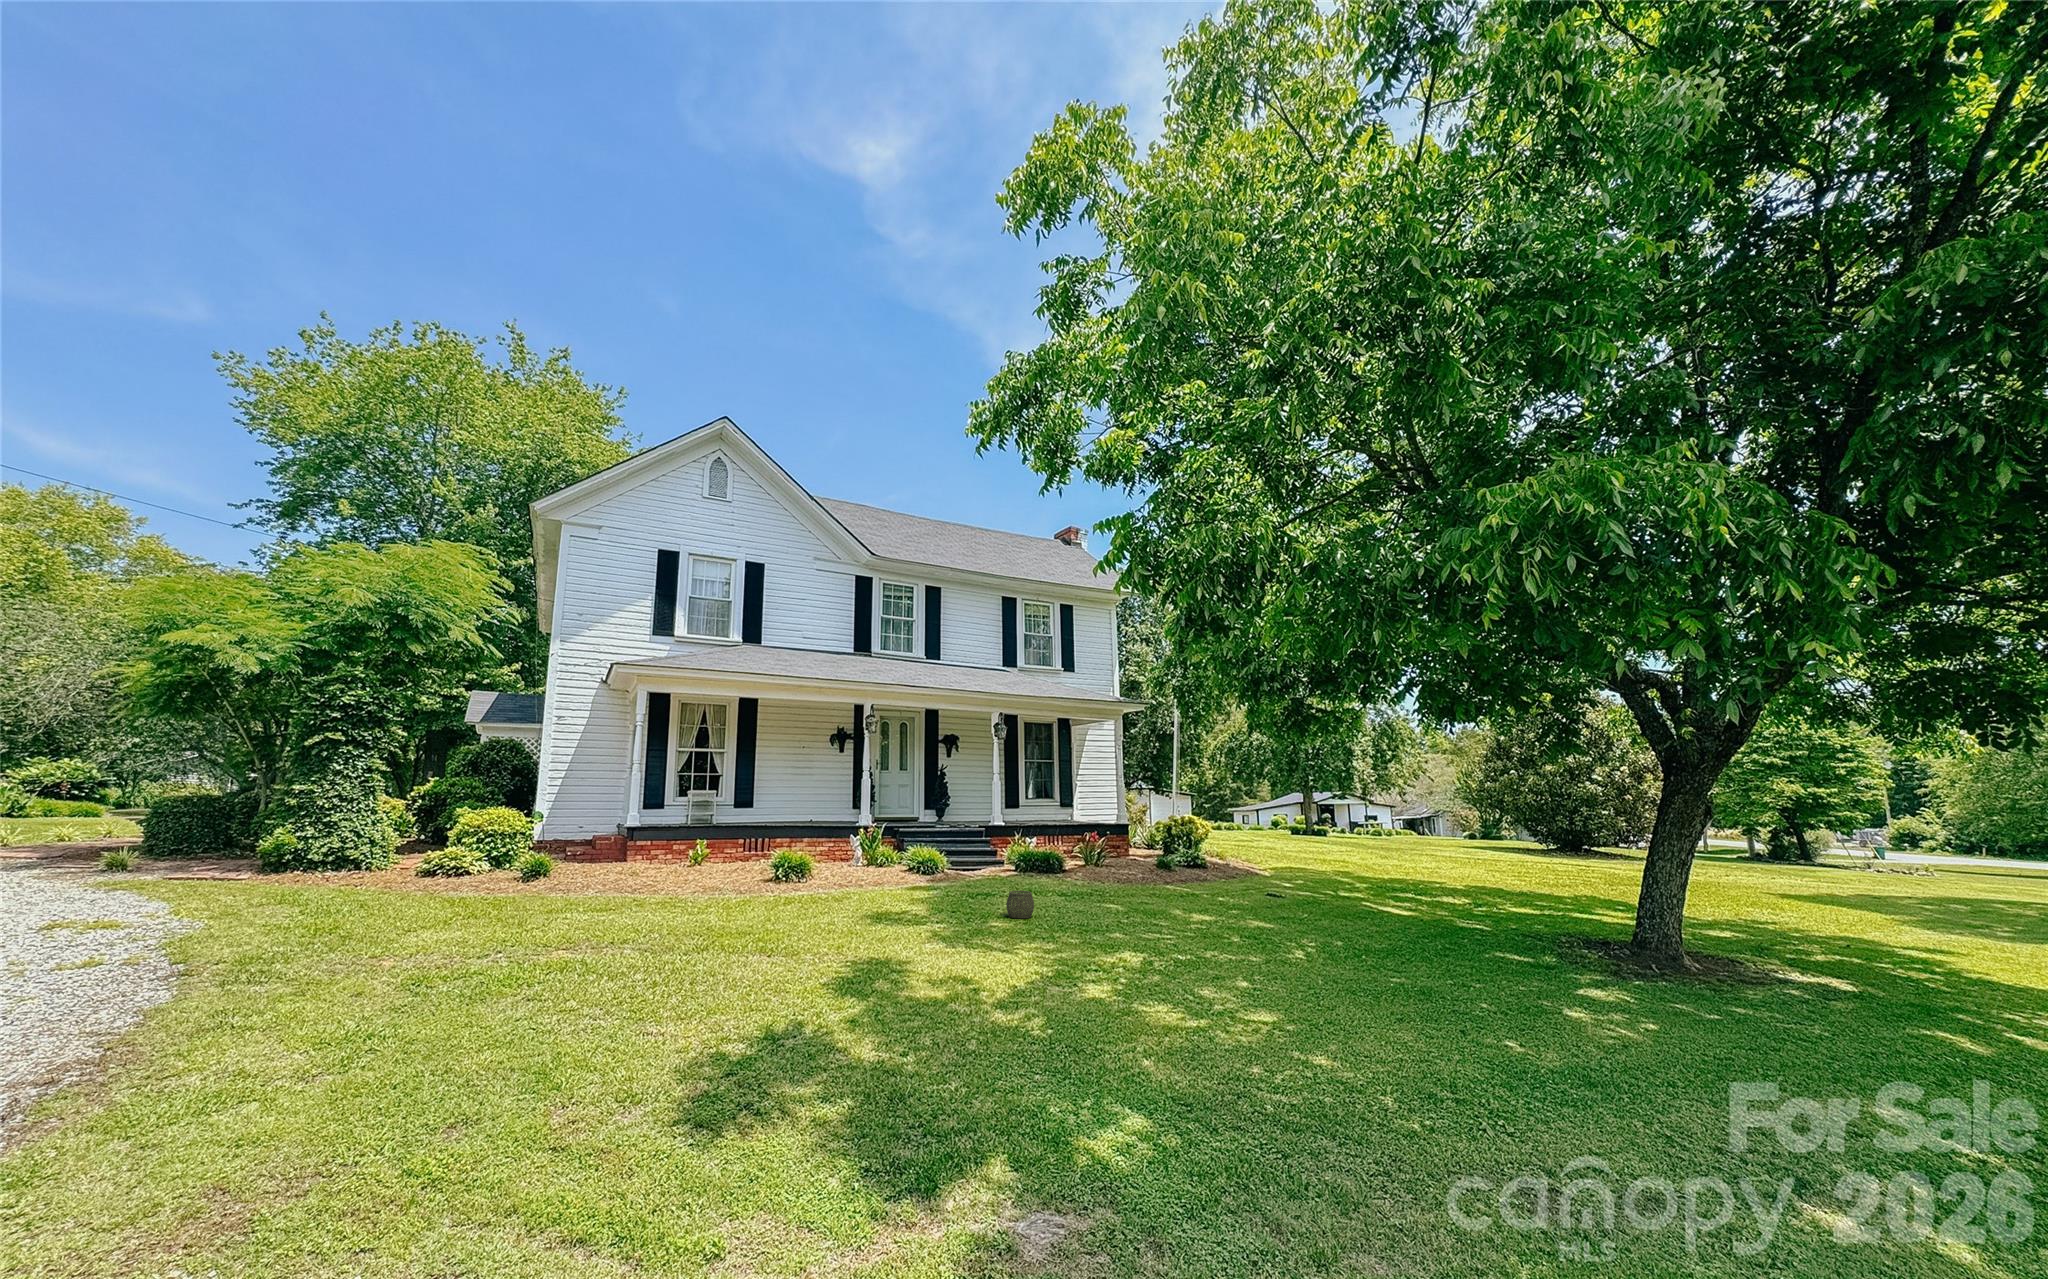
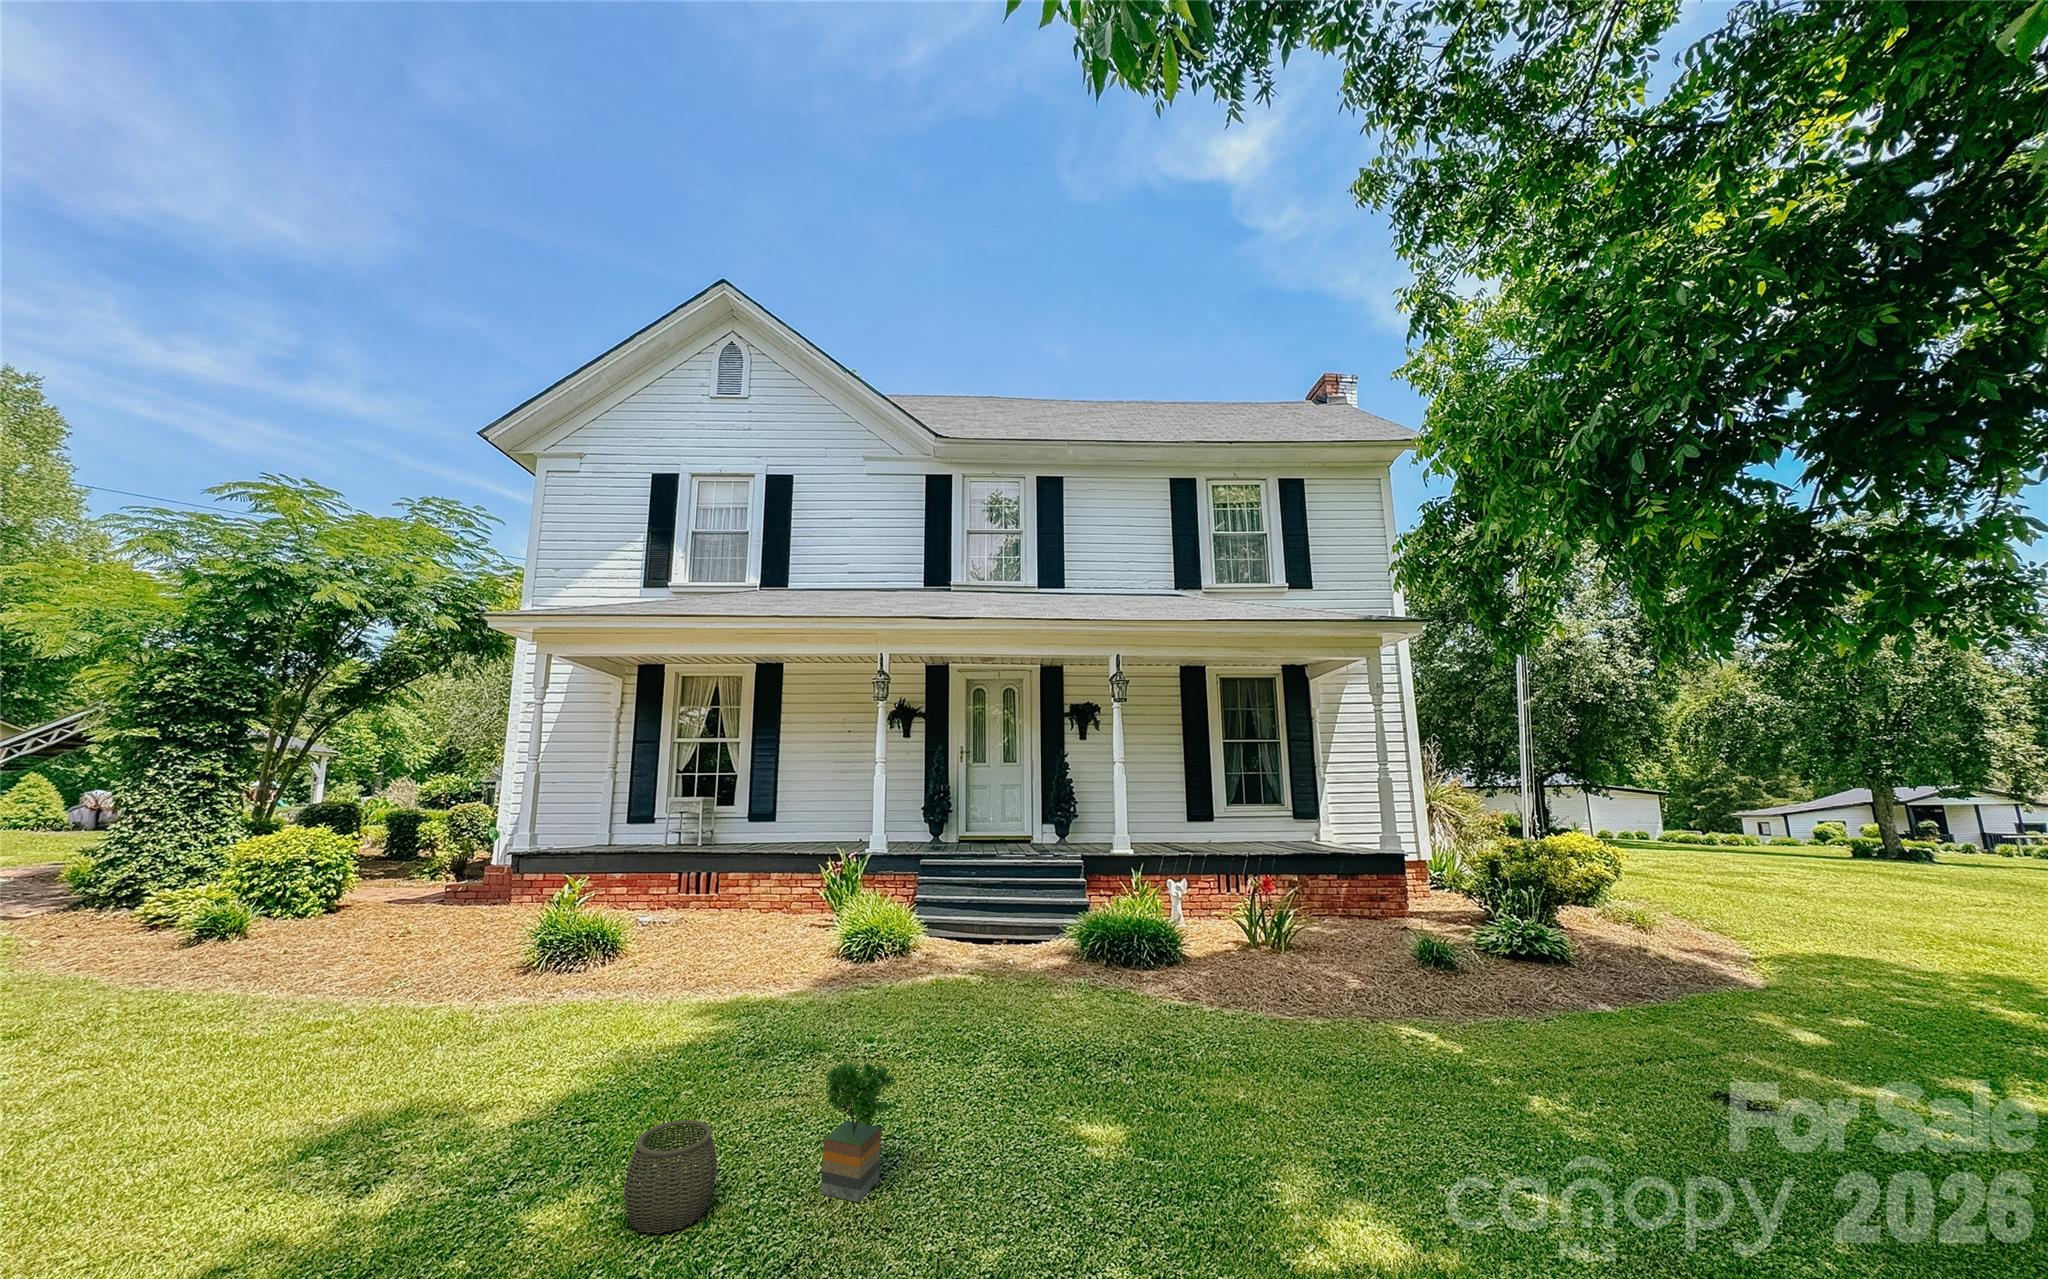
potted tree: none [1047,872,1073,912] -> present [821,1061,896,1202]

